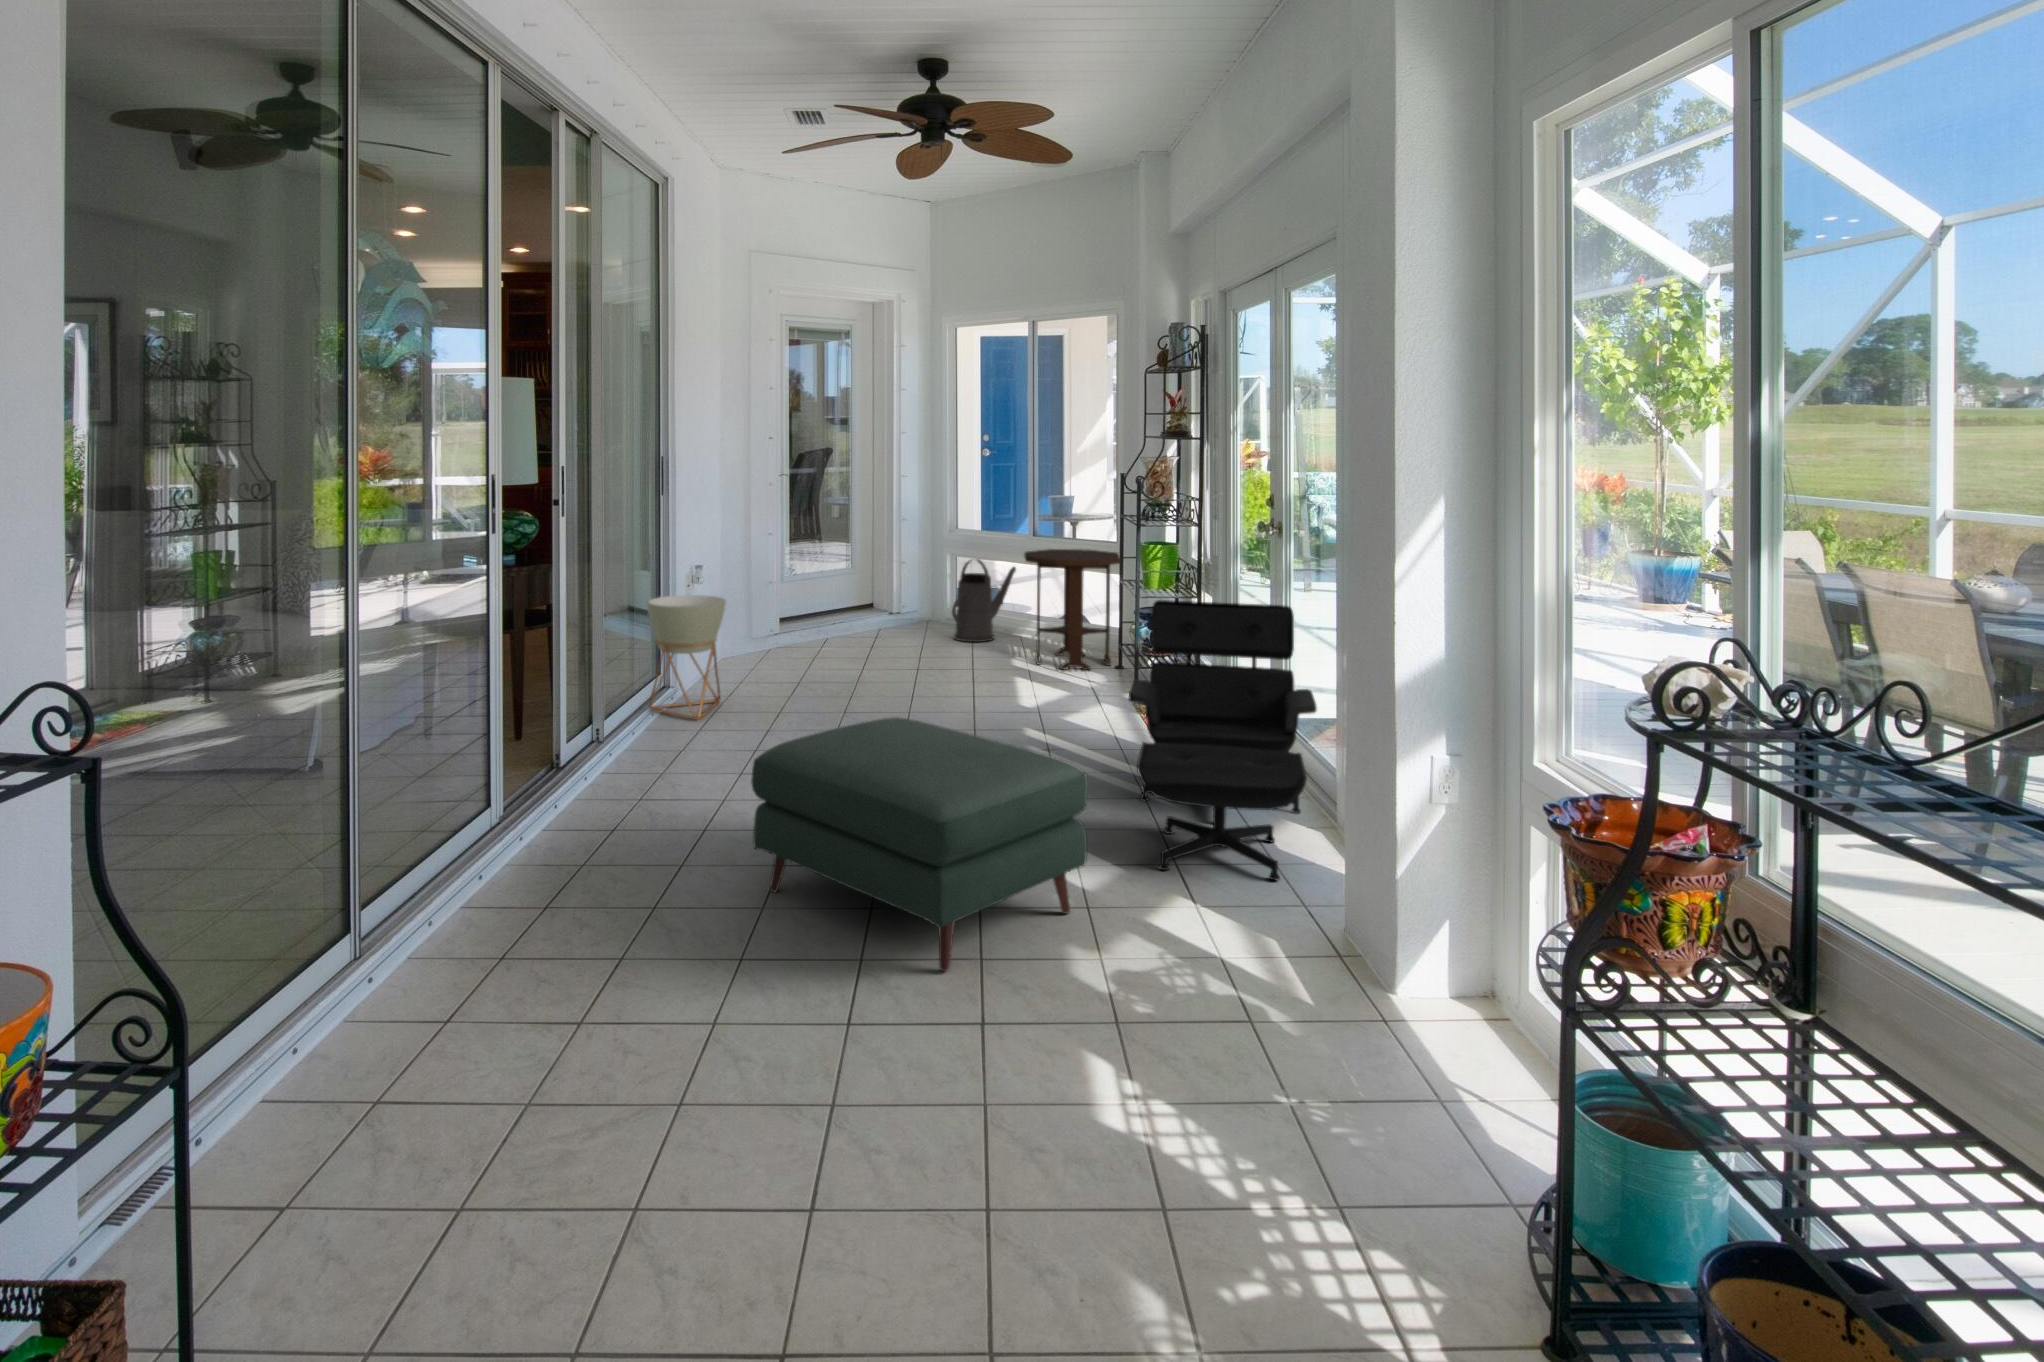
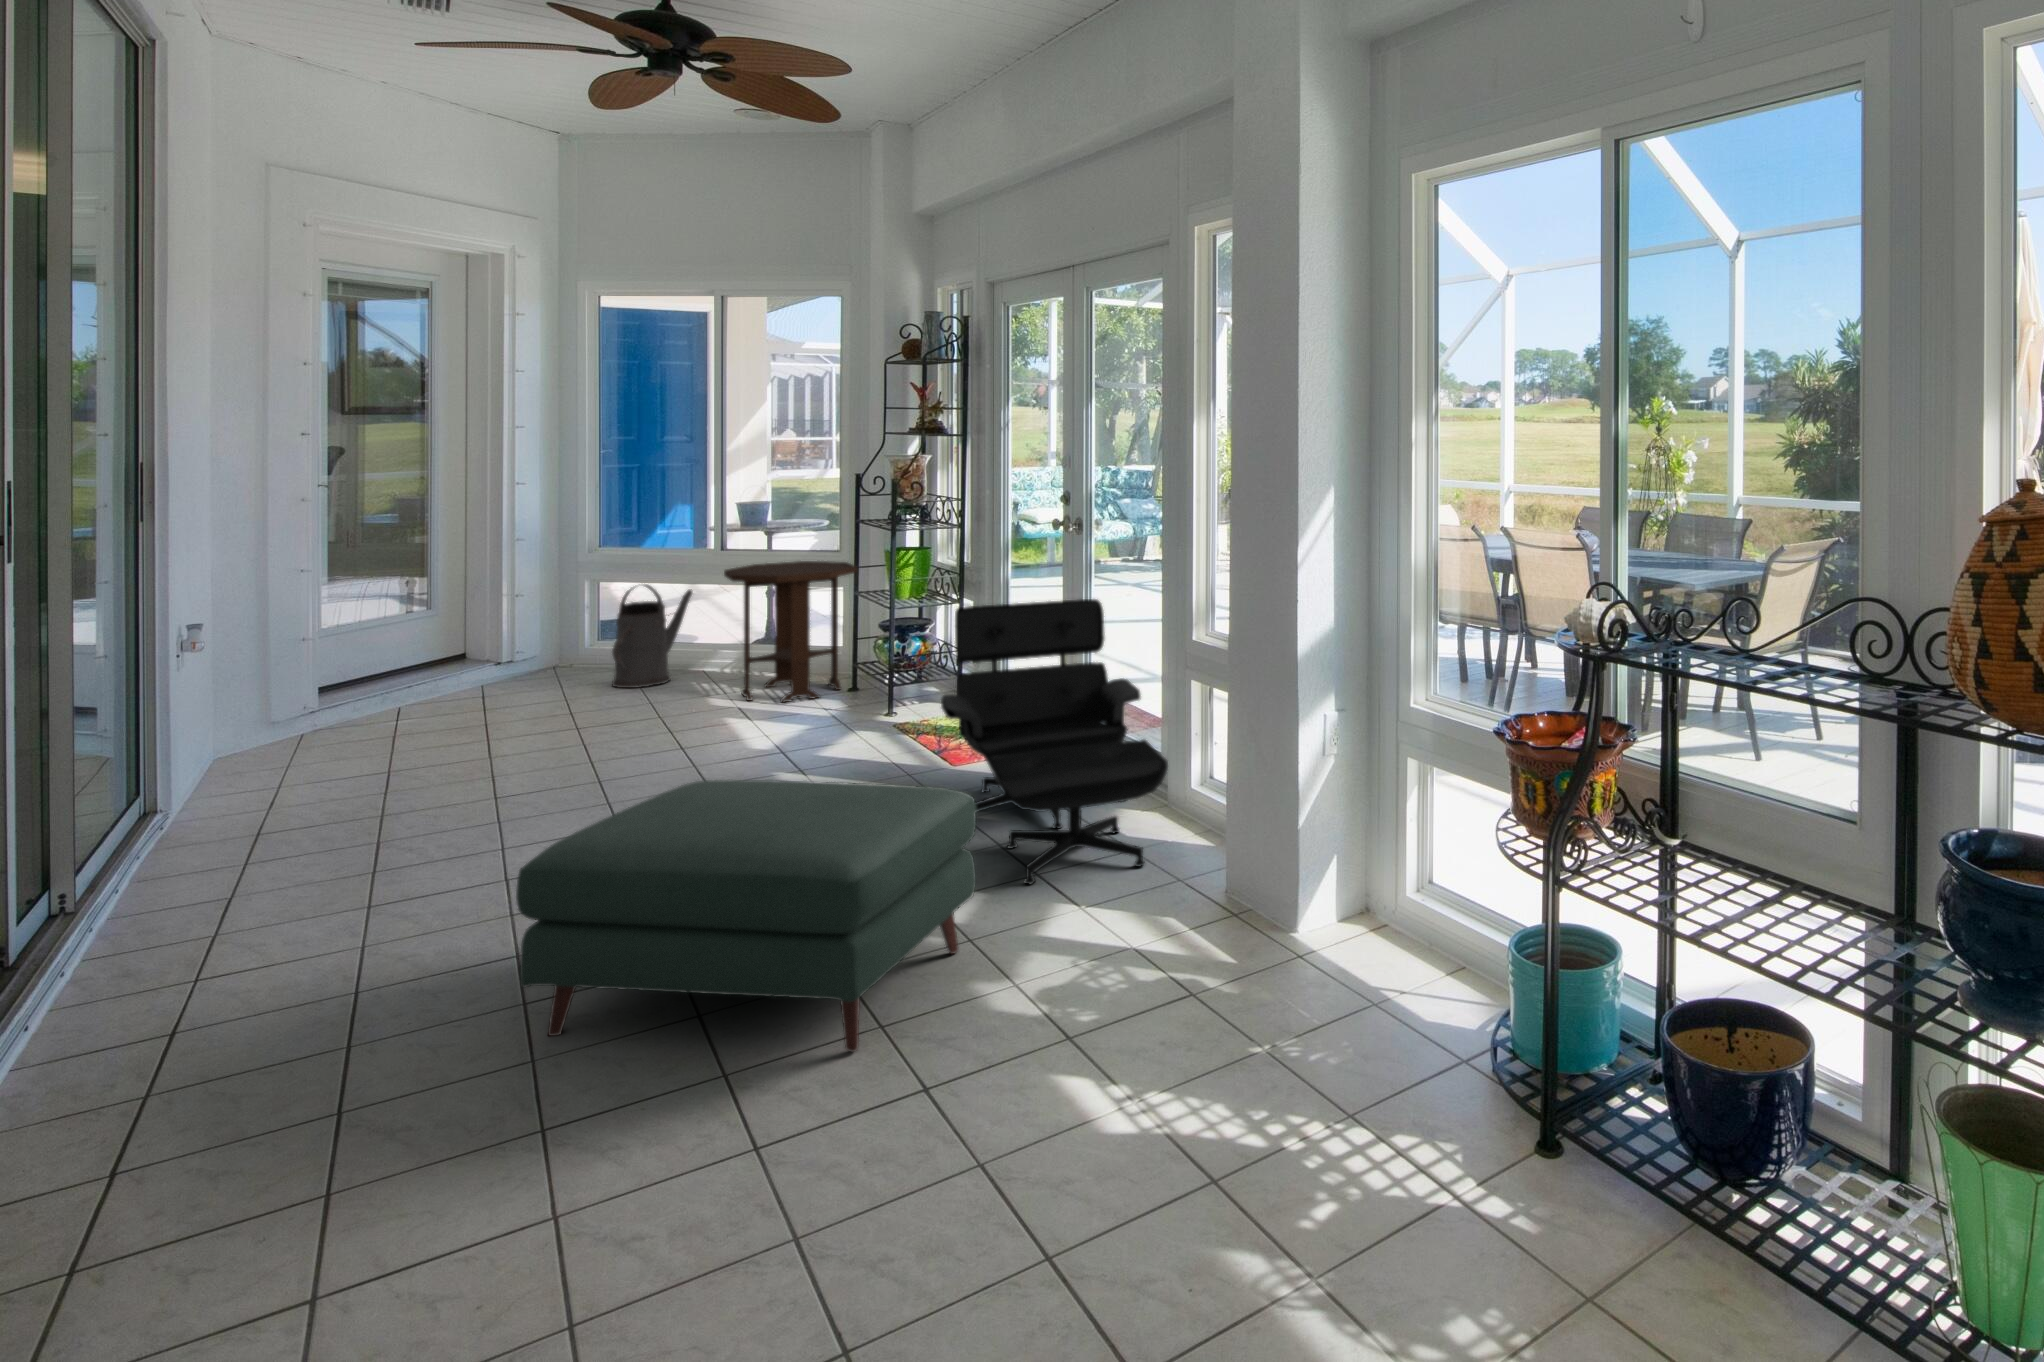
planter: present [647,595,726,720] -> none [137,671,294,856]

